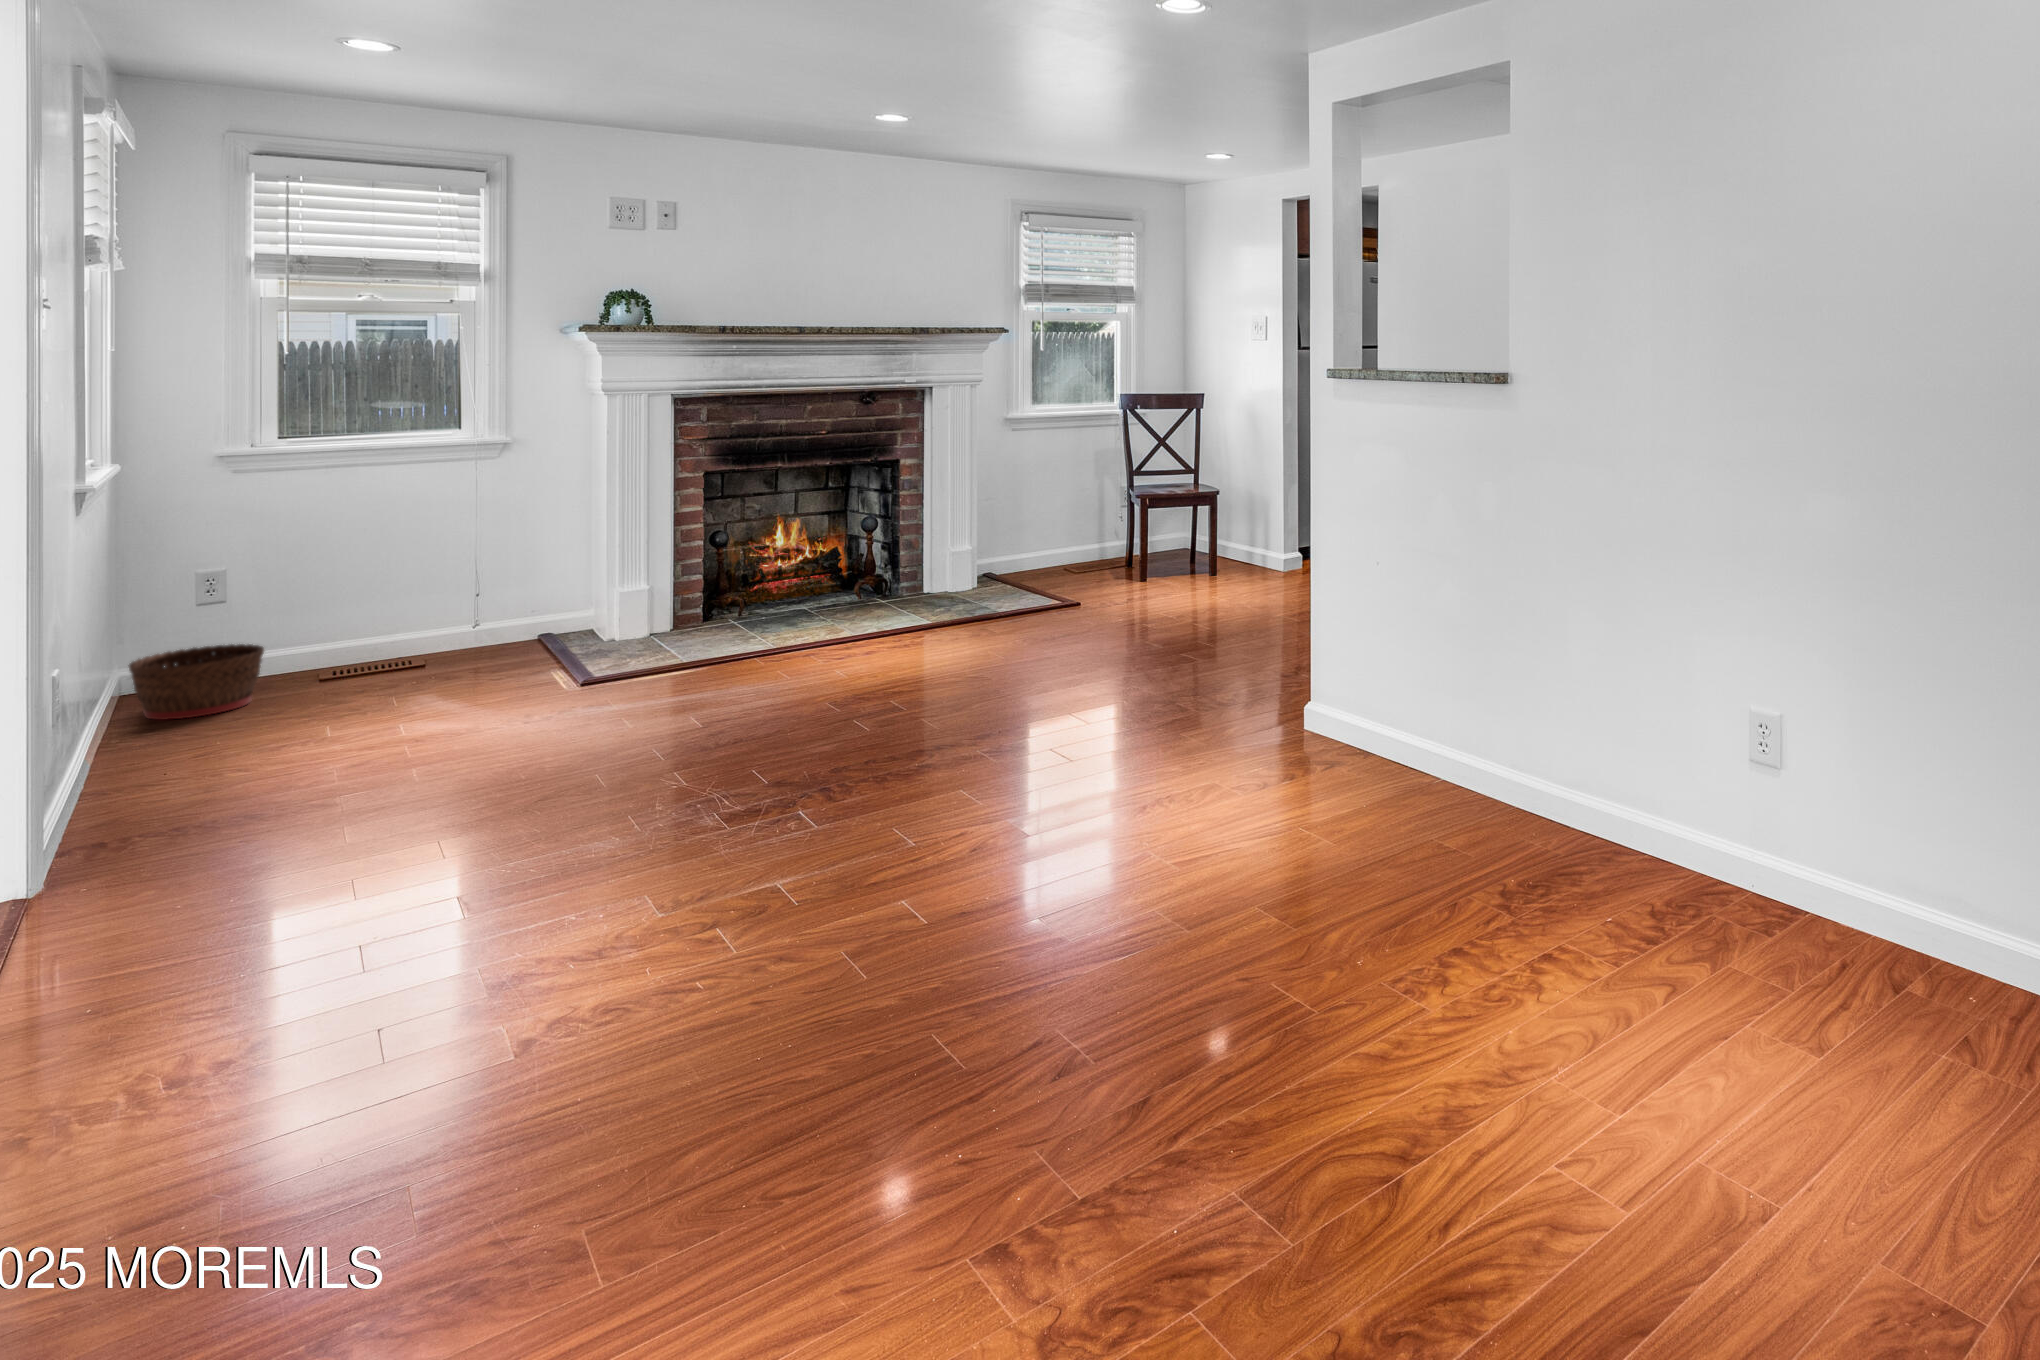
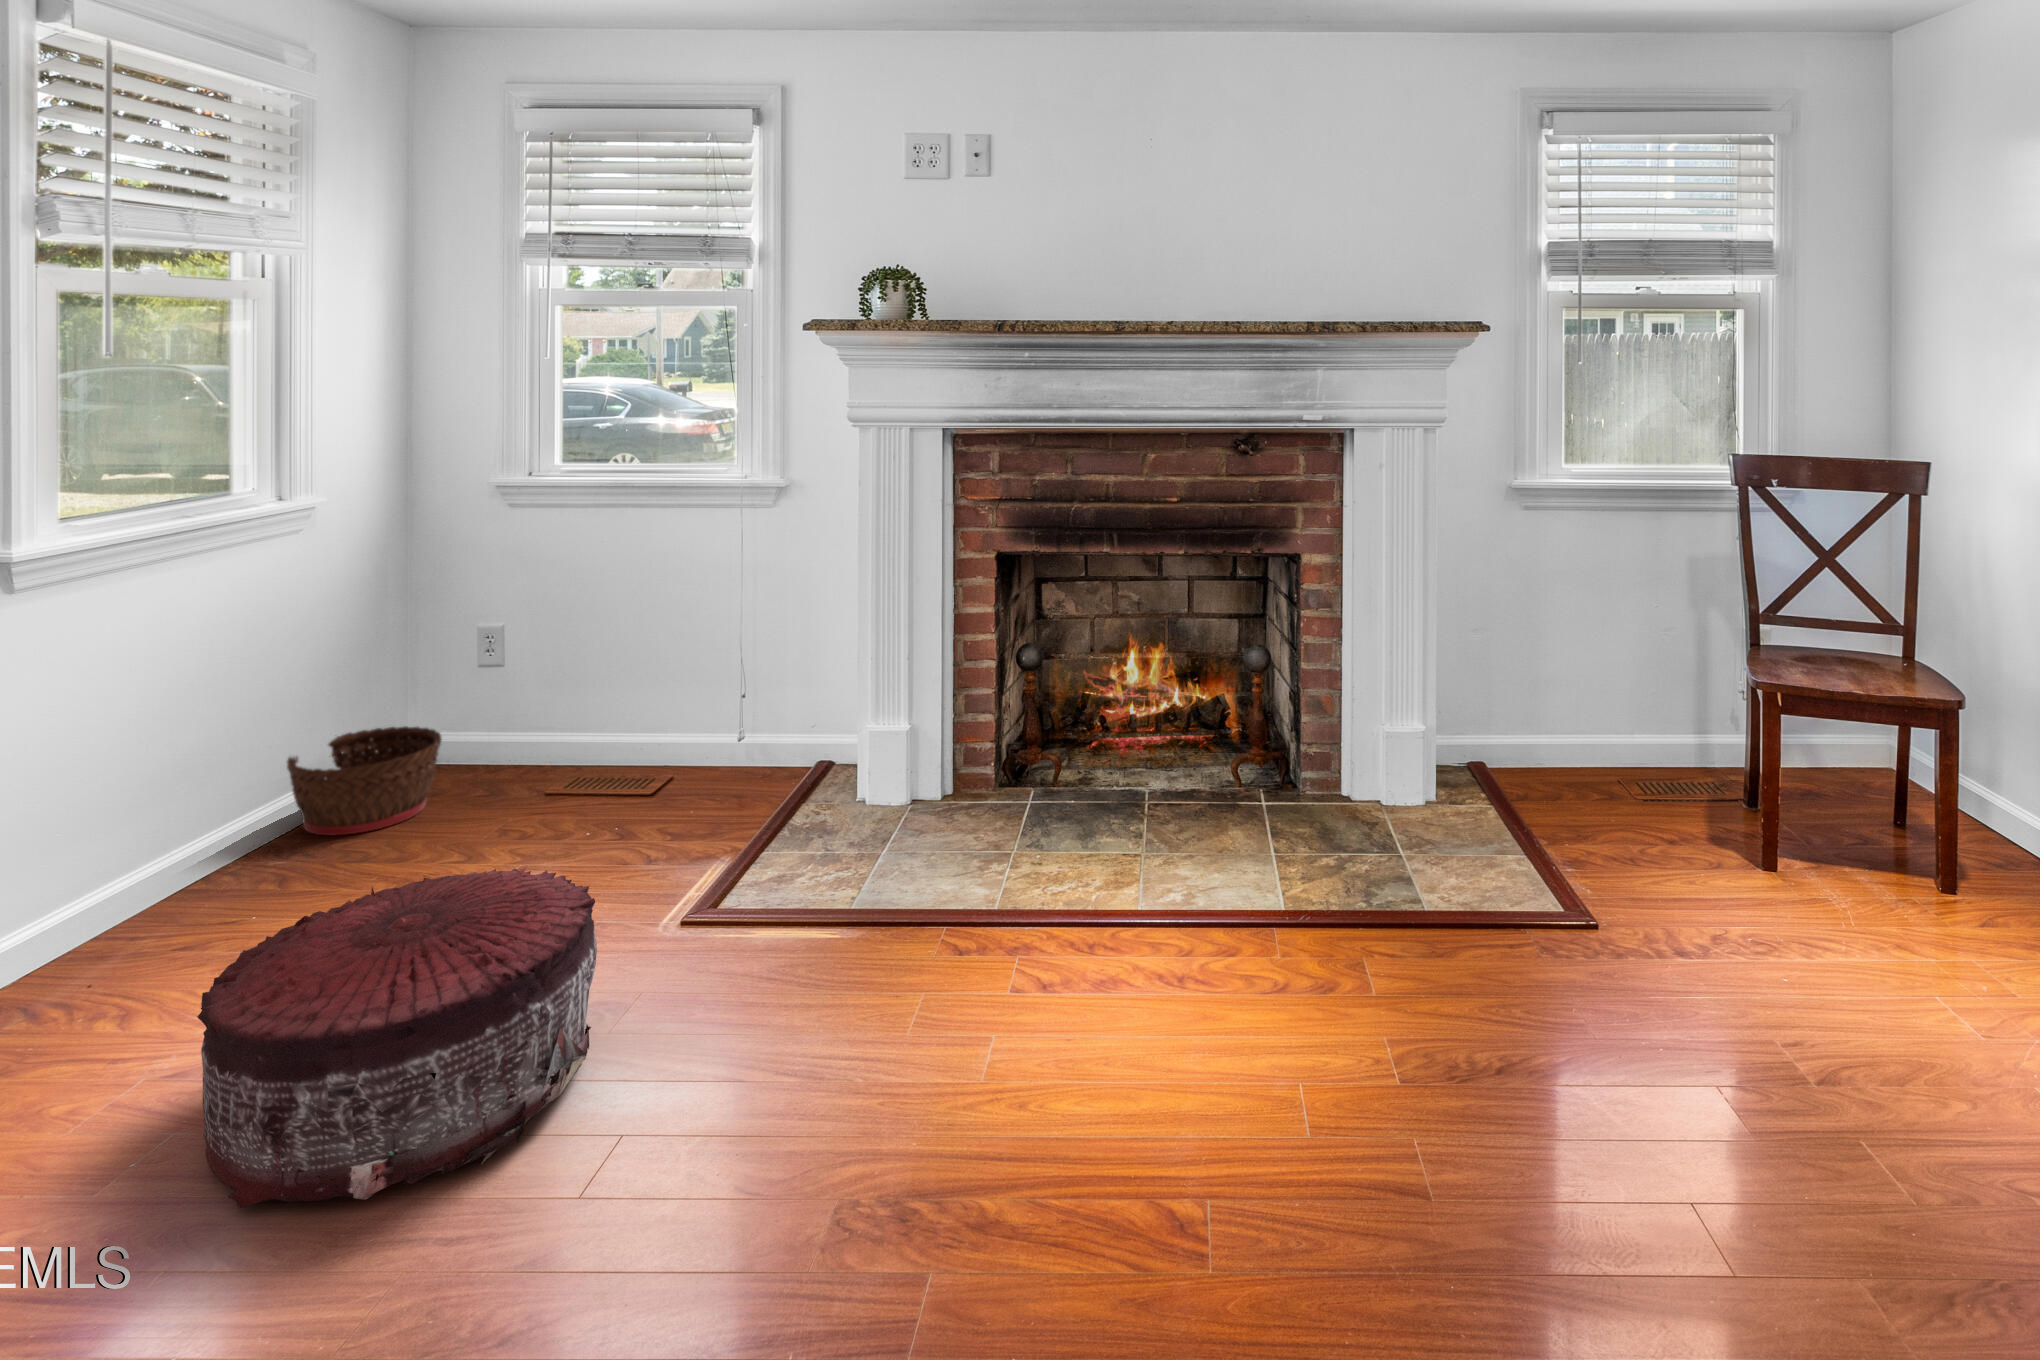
pouf: none [468,627,676,750] -> present [197,866,597,1207]

